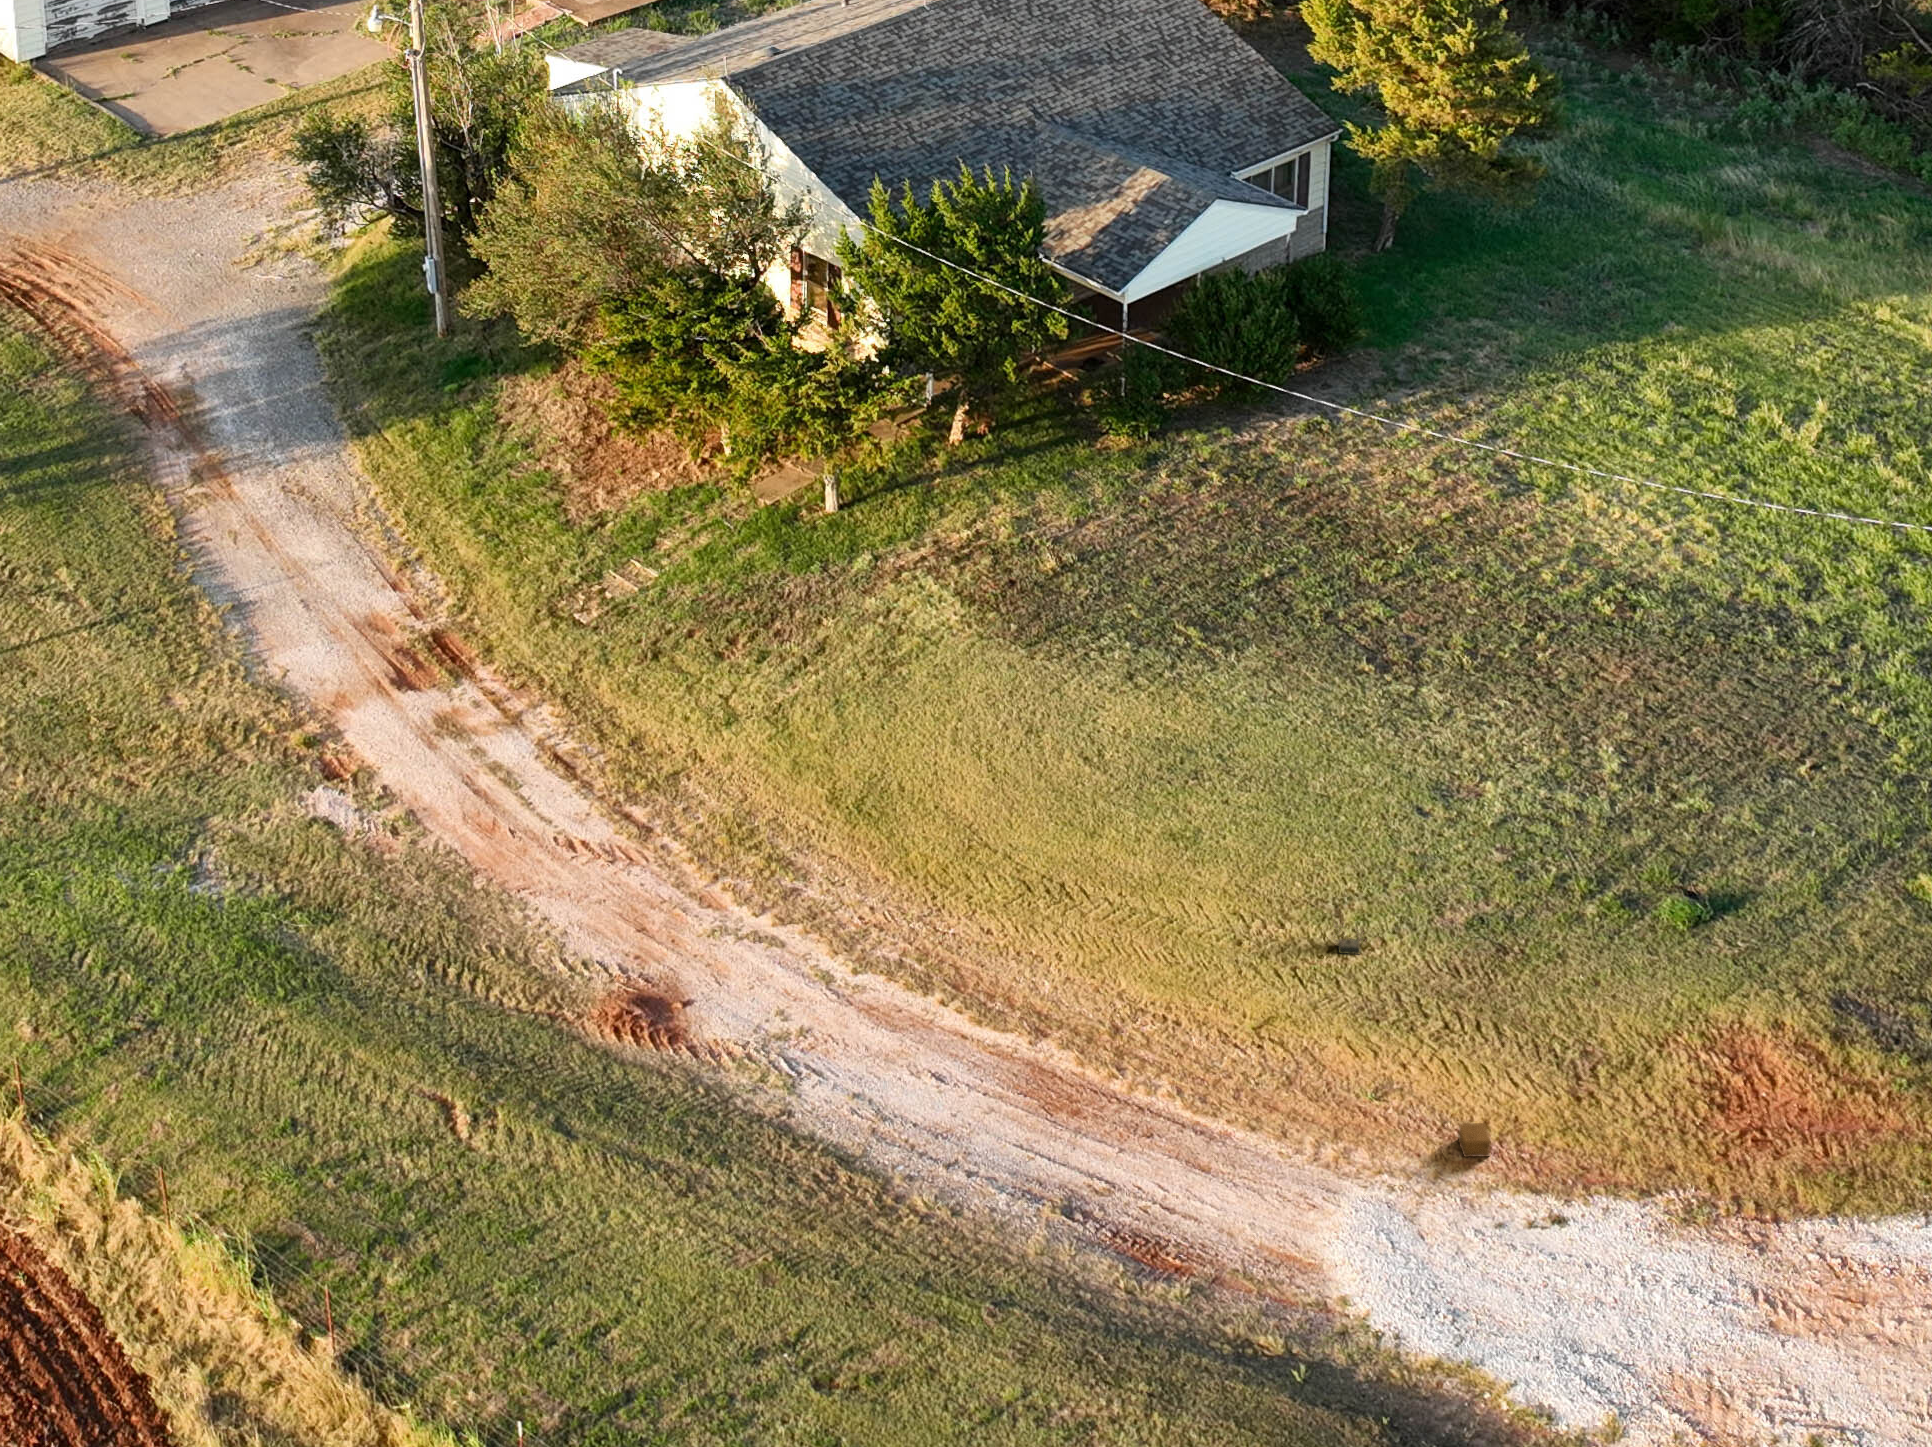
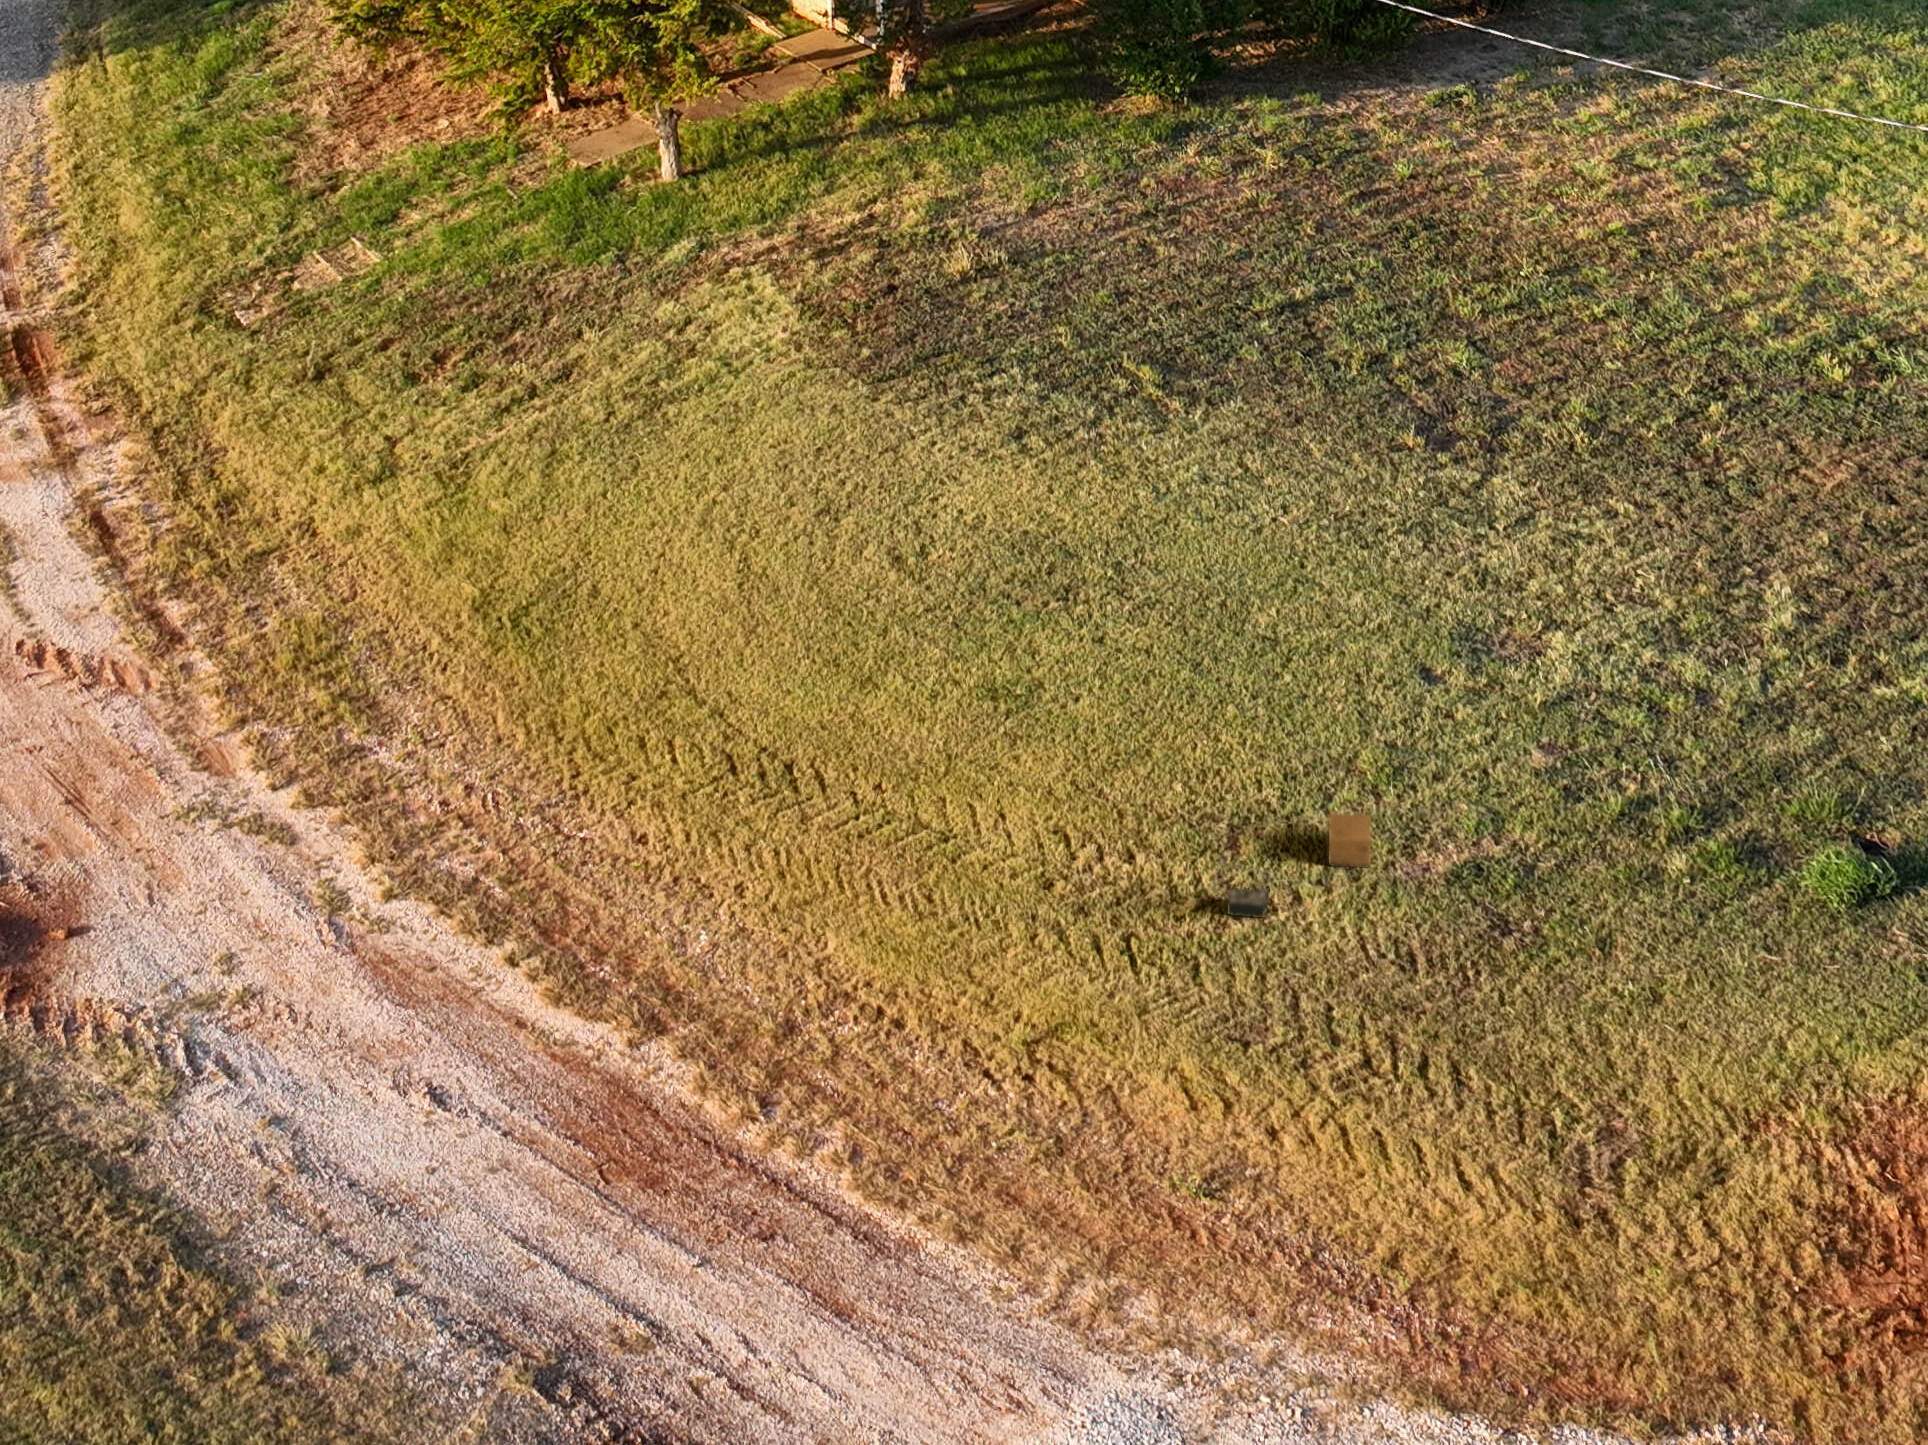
cardboard box: present [1458,1123,1491,1157] -> present [1329,813,1371,868]

